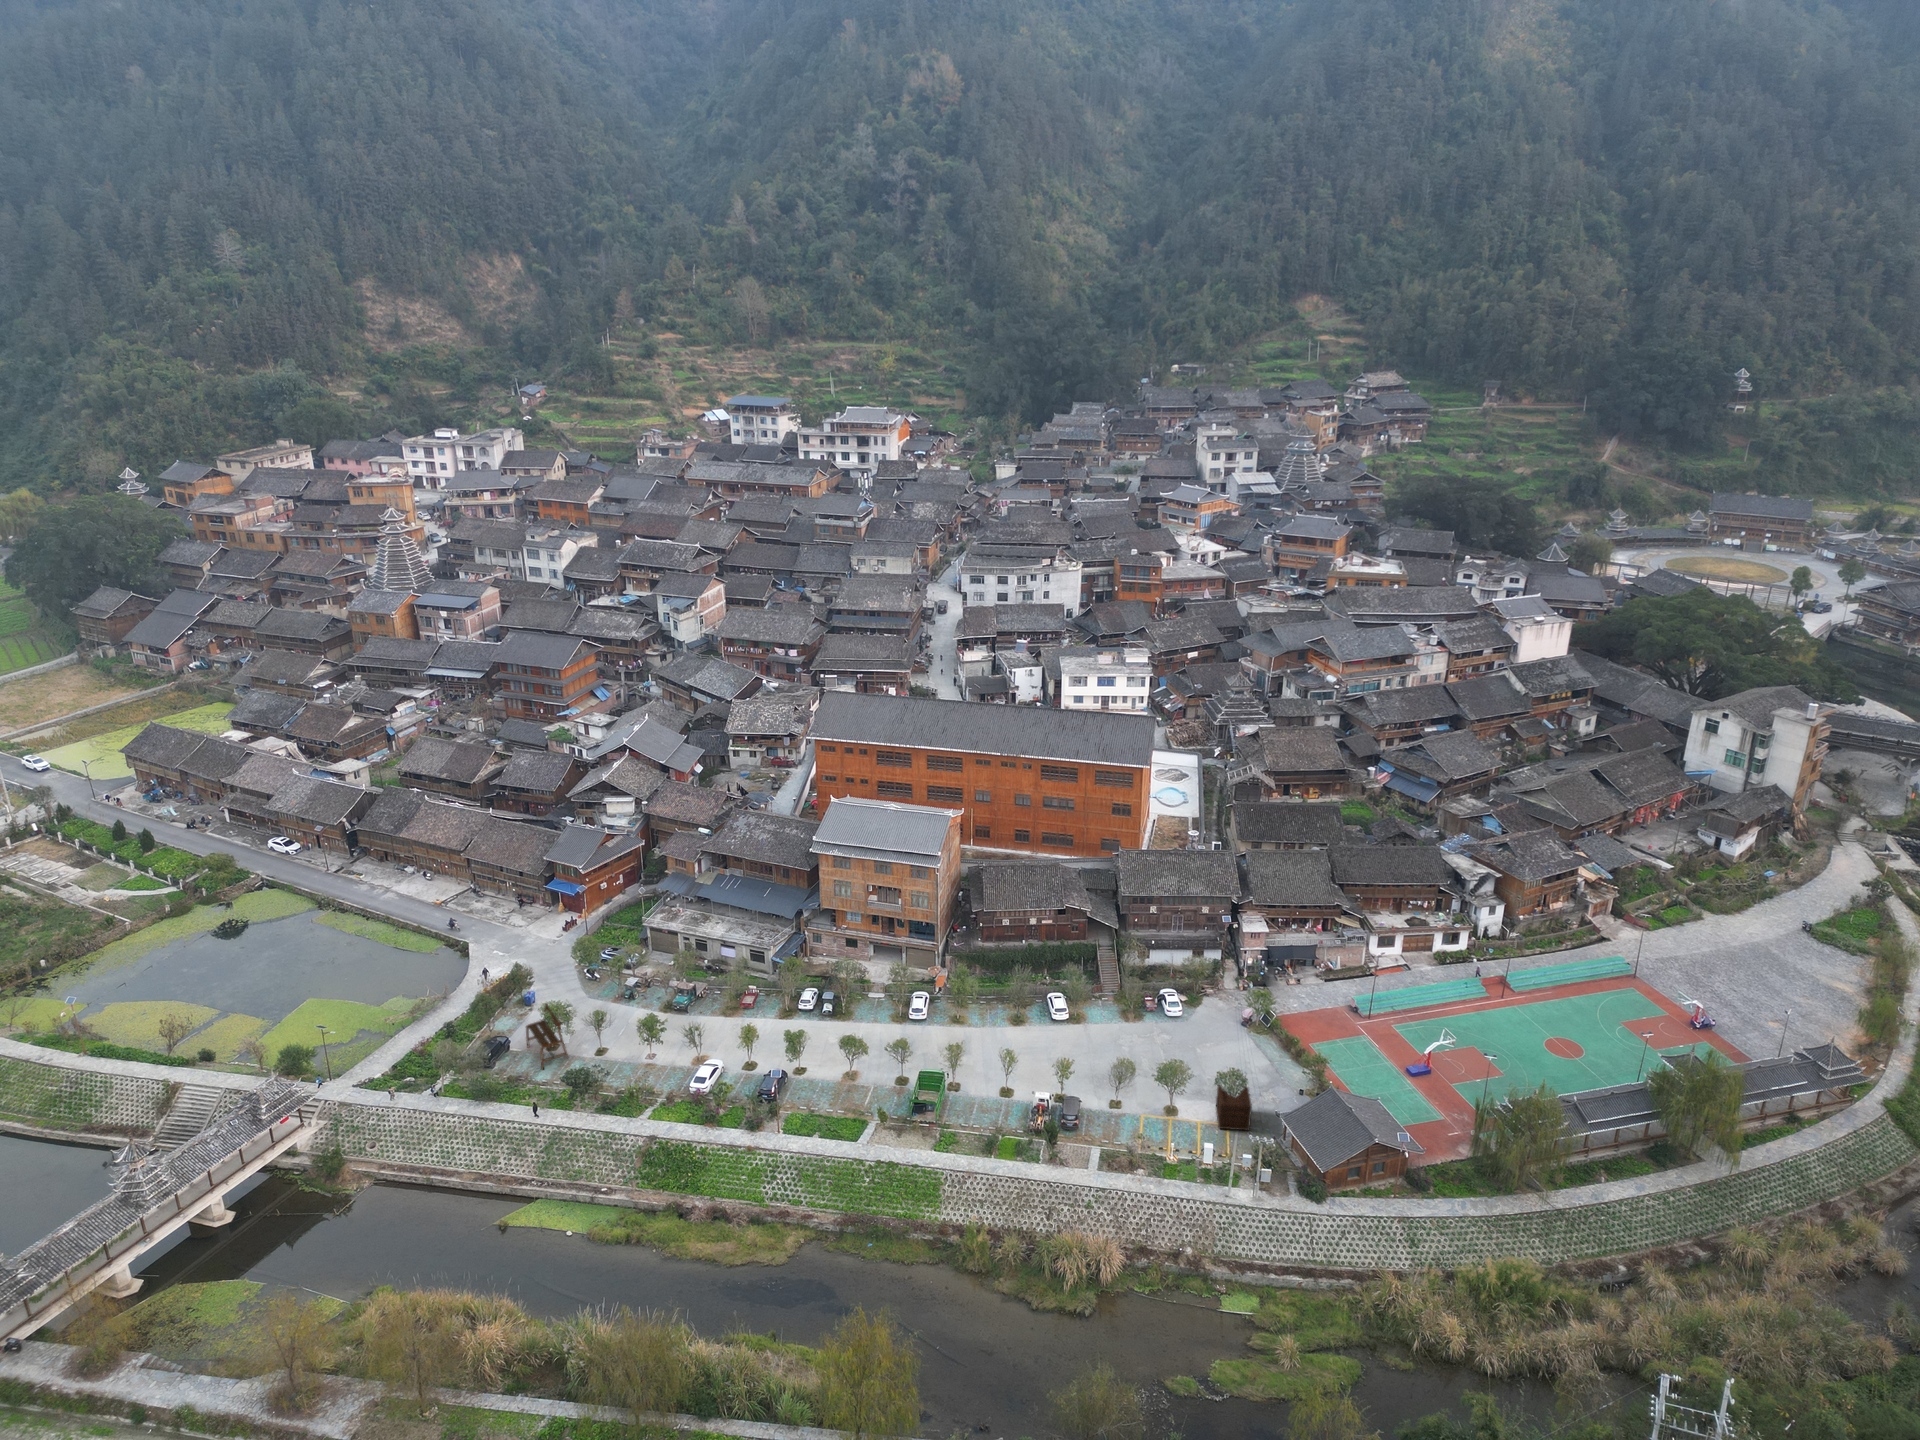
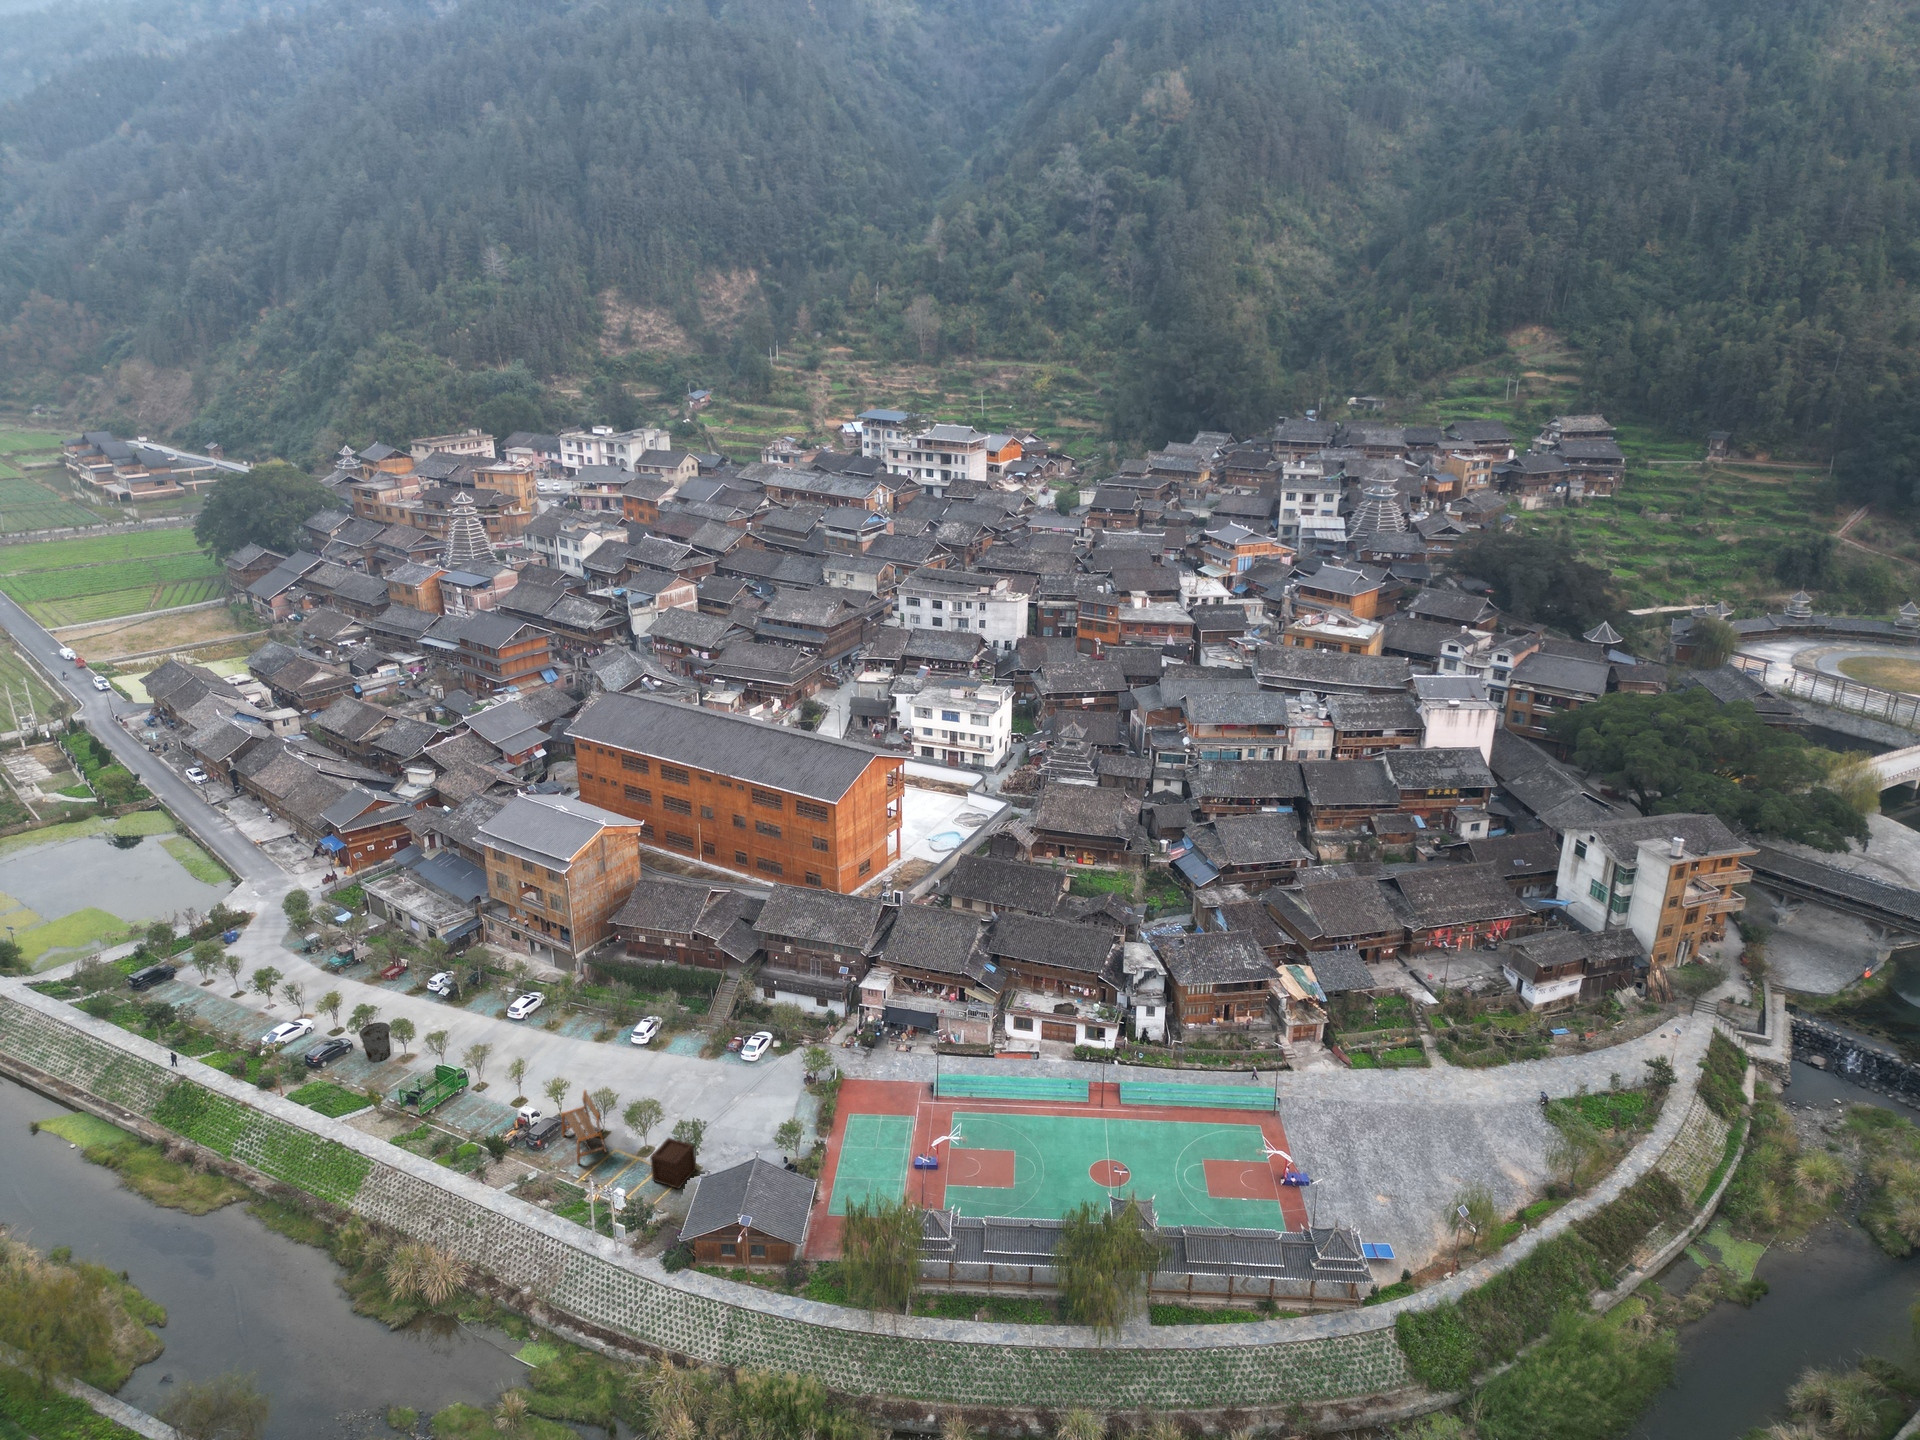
bench: present [526,1004,568,1069] -> present [562,1090,606,1164]
trash can: none [823,1037,852,1079] -> present [359,1022,390,1062]

